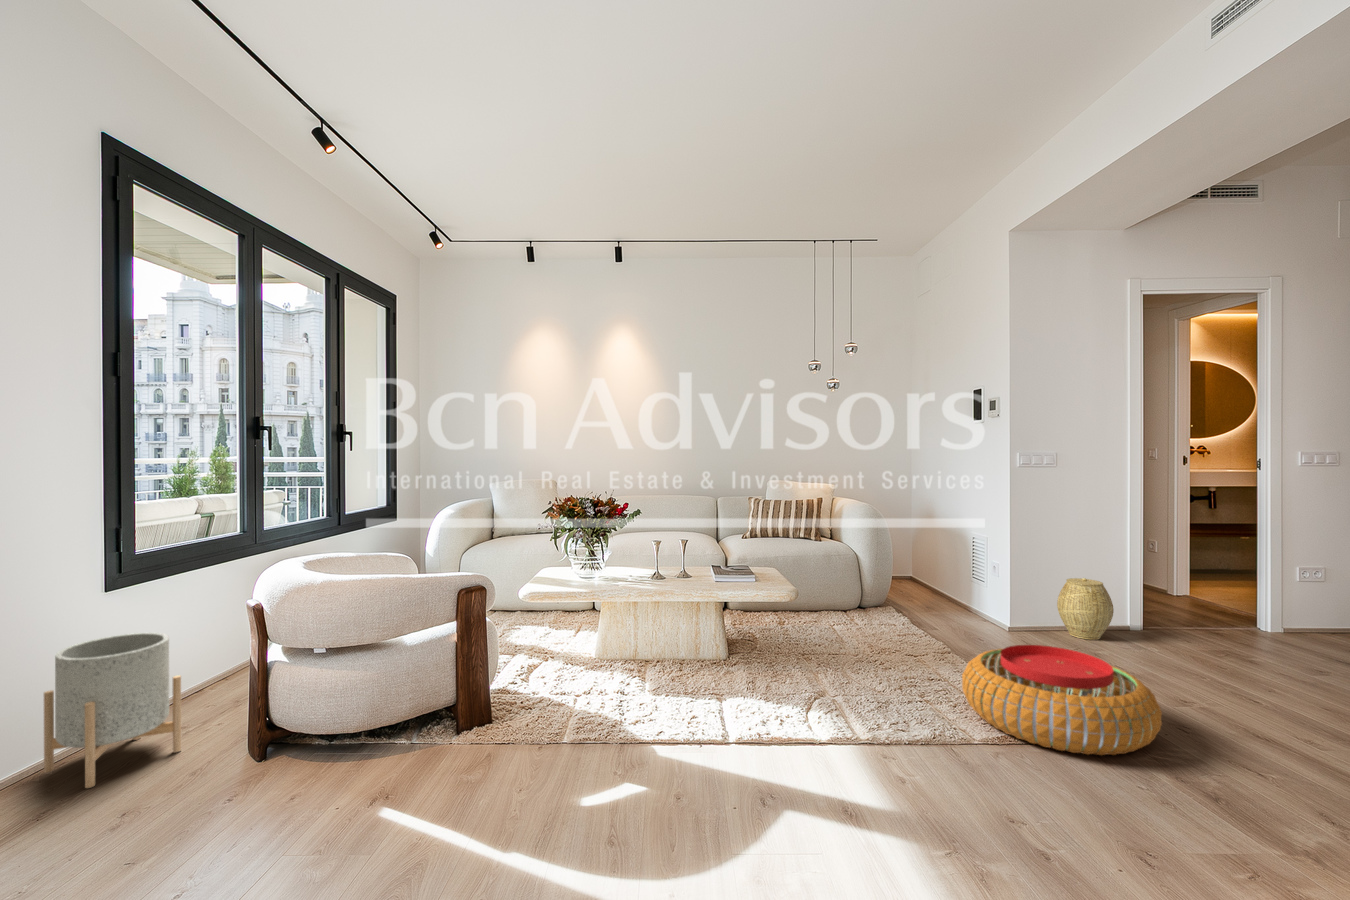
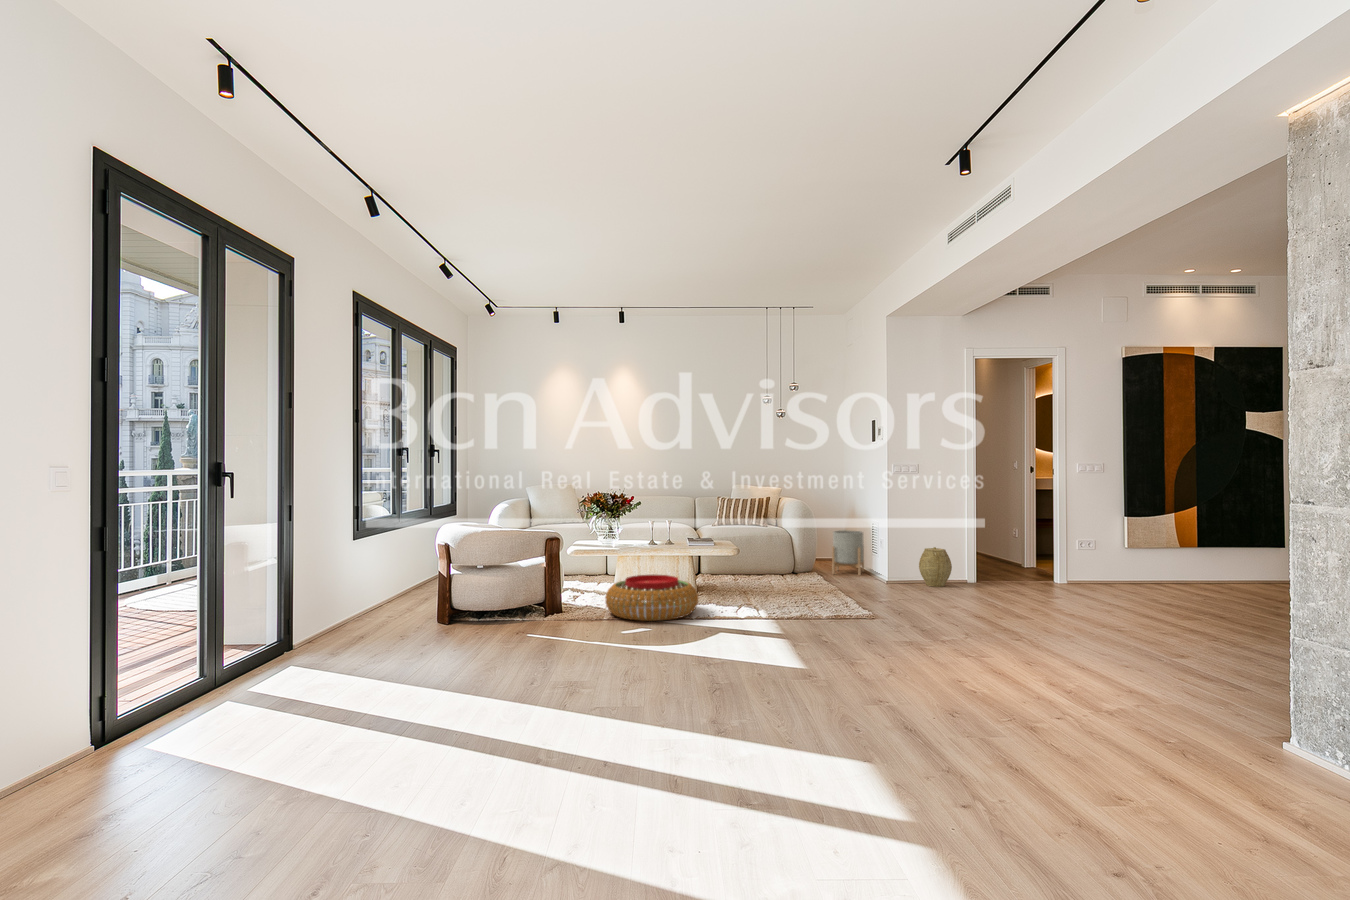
planter: present [44,633,181,788] -> present [832,530,864,576]
pouf: present [962,645,1162,755] -> present [606,575,698,621]

